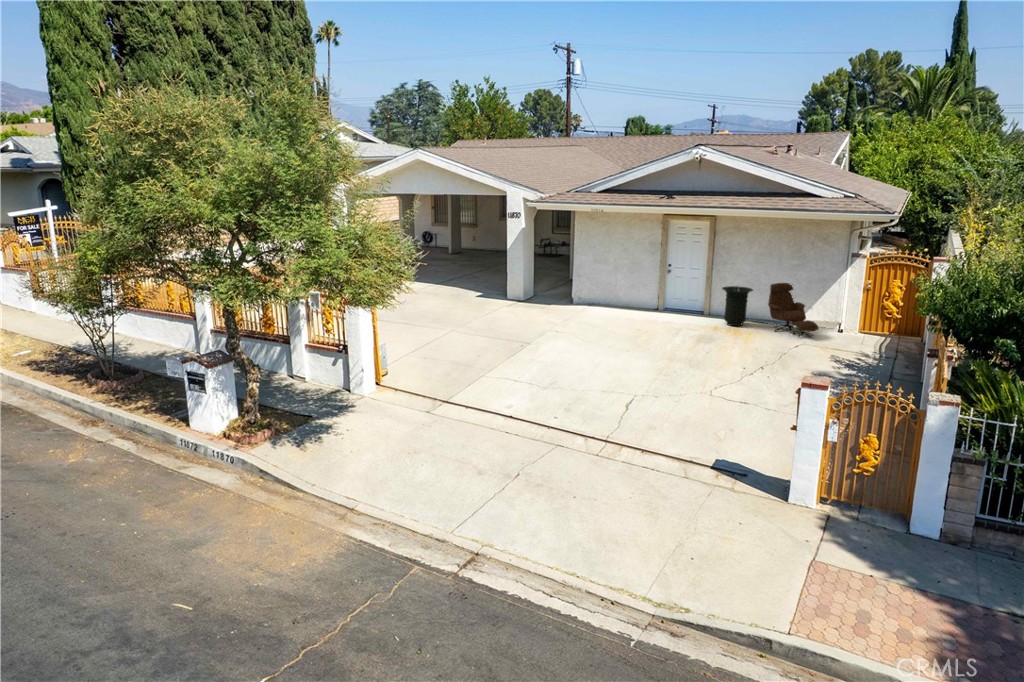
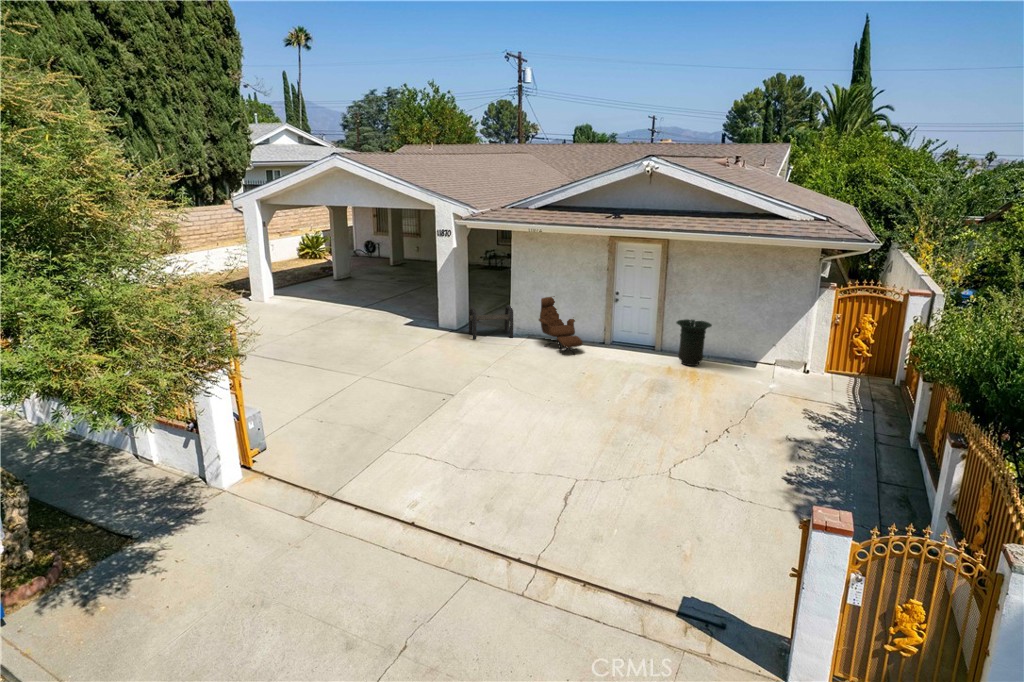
bench: none [537,279,577,308] -> present [469,305,513,339]
lounge chair: present [768,283,819,337] -> present [539,296,583,354]

